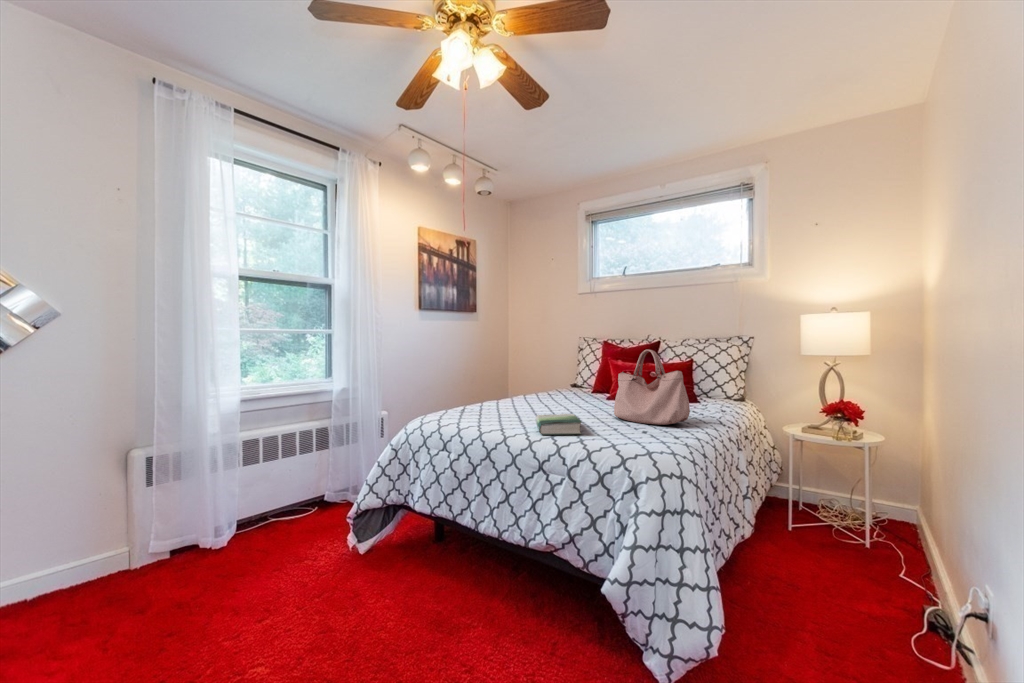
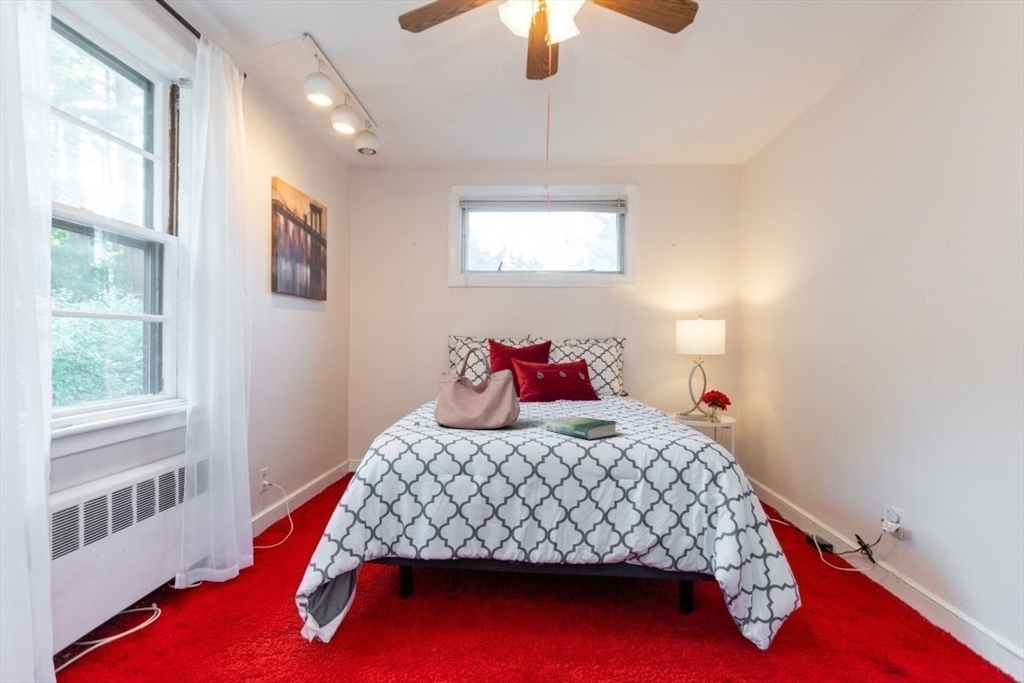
handbag: present [614,350,690,425] -> present [434,347,520,429]

